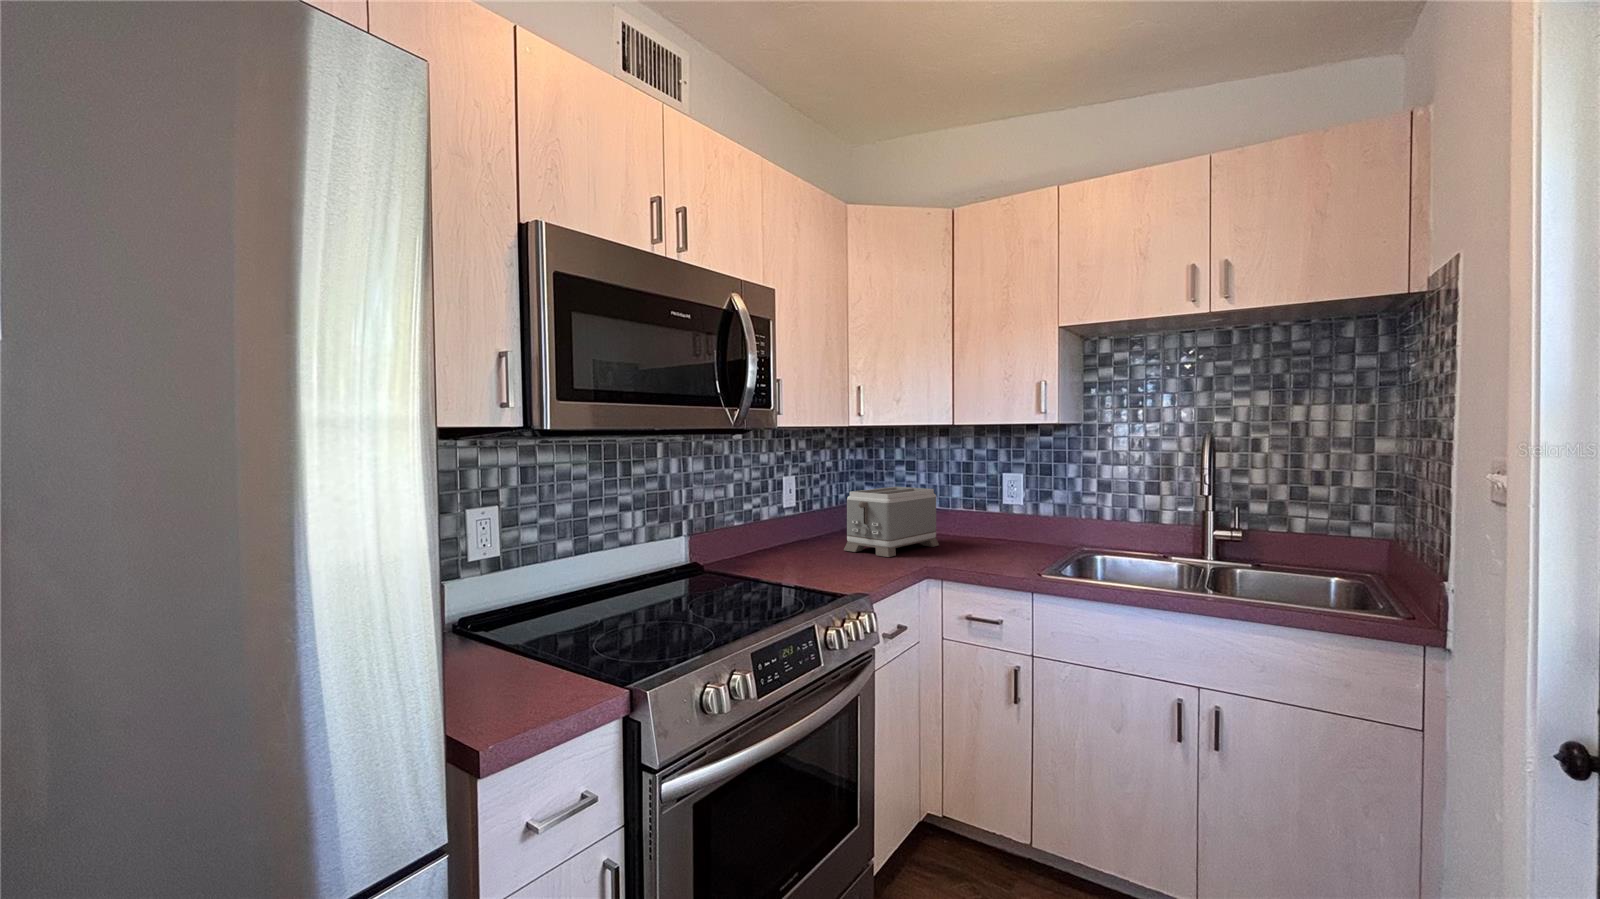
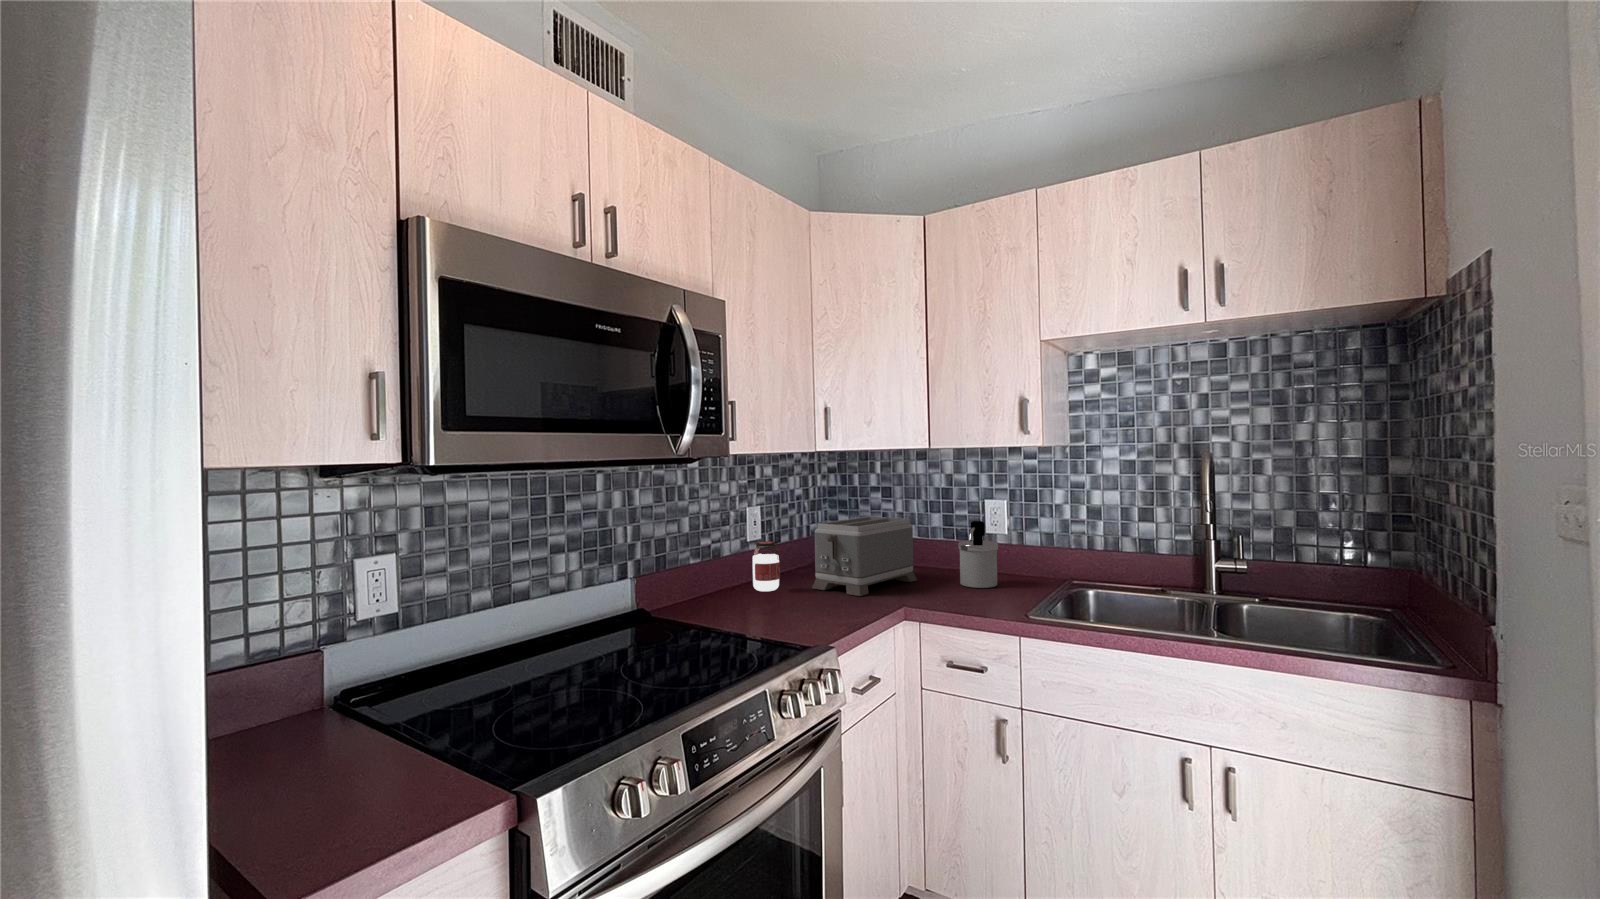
soap dispenser: none [978,492,1015,552] -> present [958,521,998,588]
jar: none [790,507,816,553] -> present [753,541,780,591]

